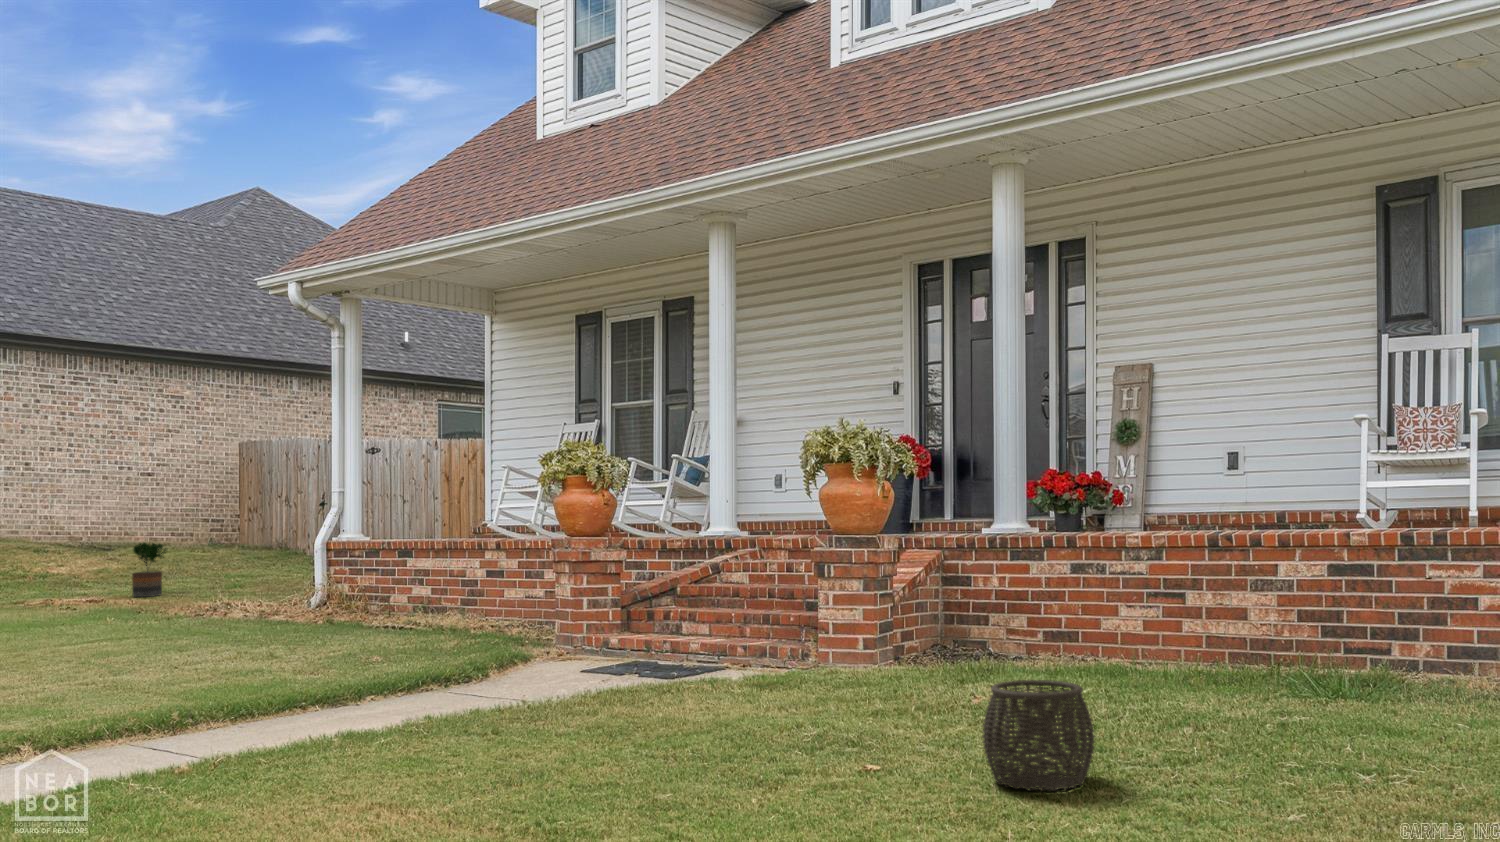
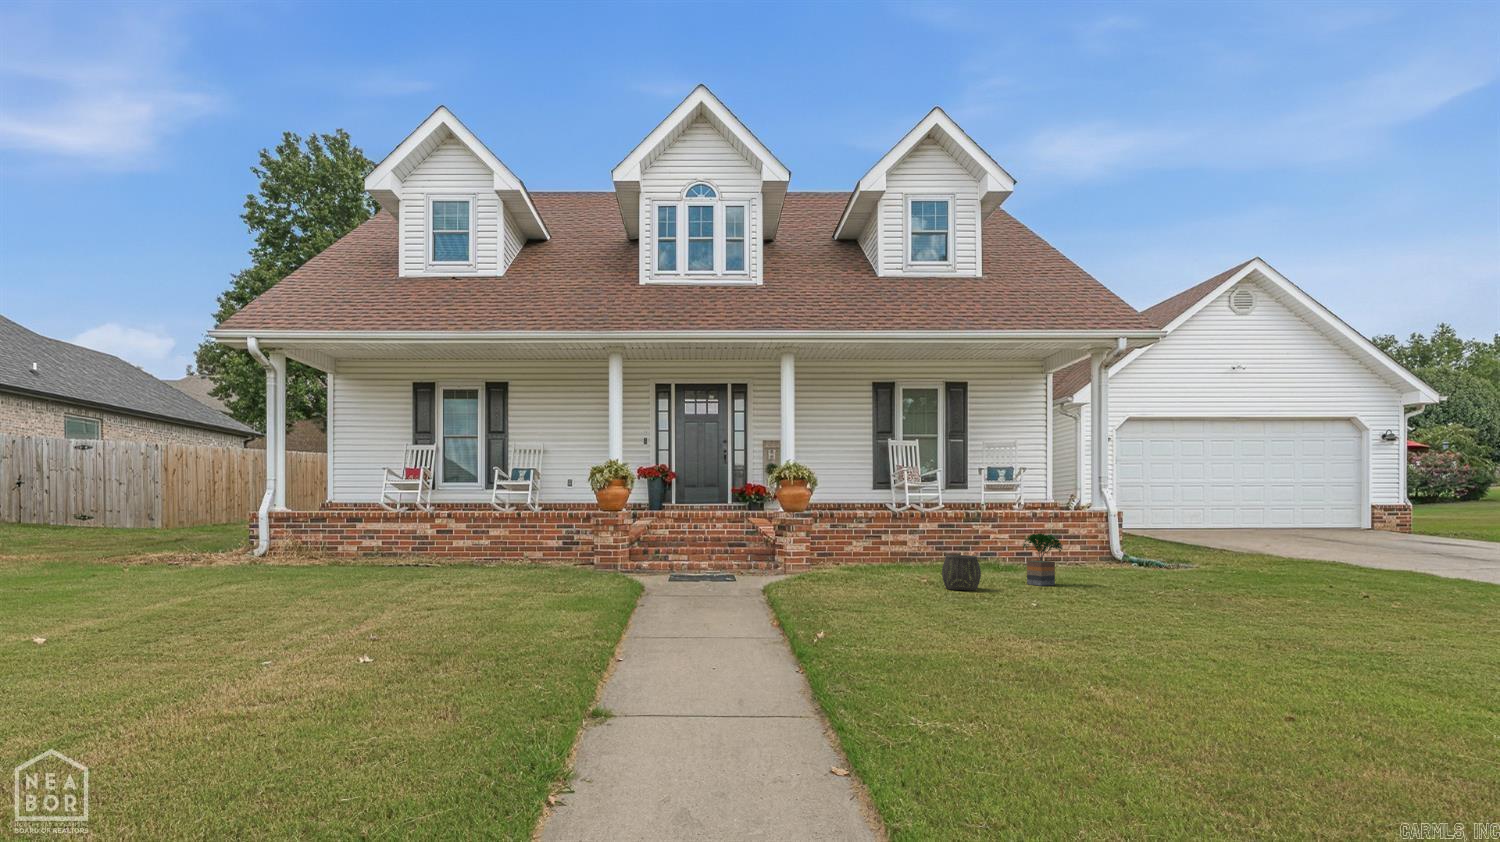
potted tree: present [132,543,166,597] -> present [1023,533,1063,586]

